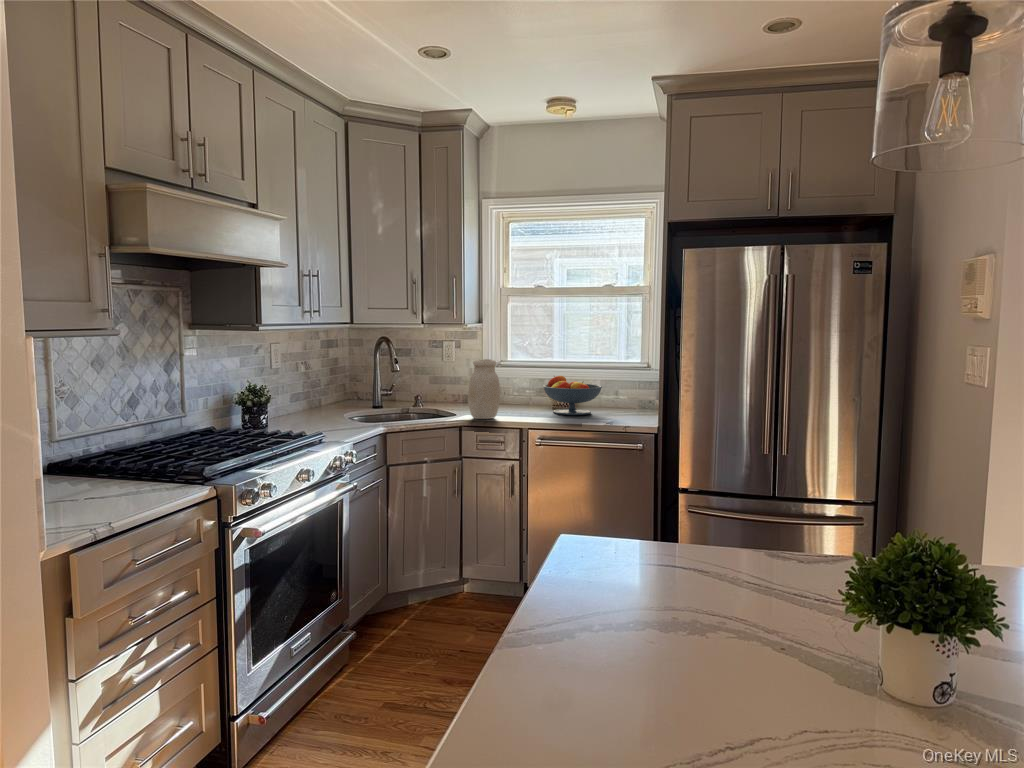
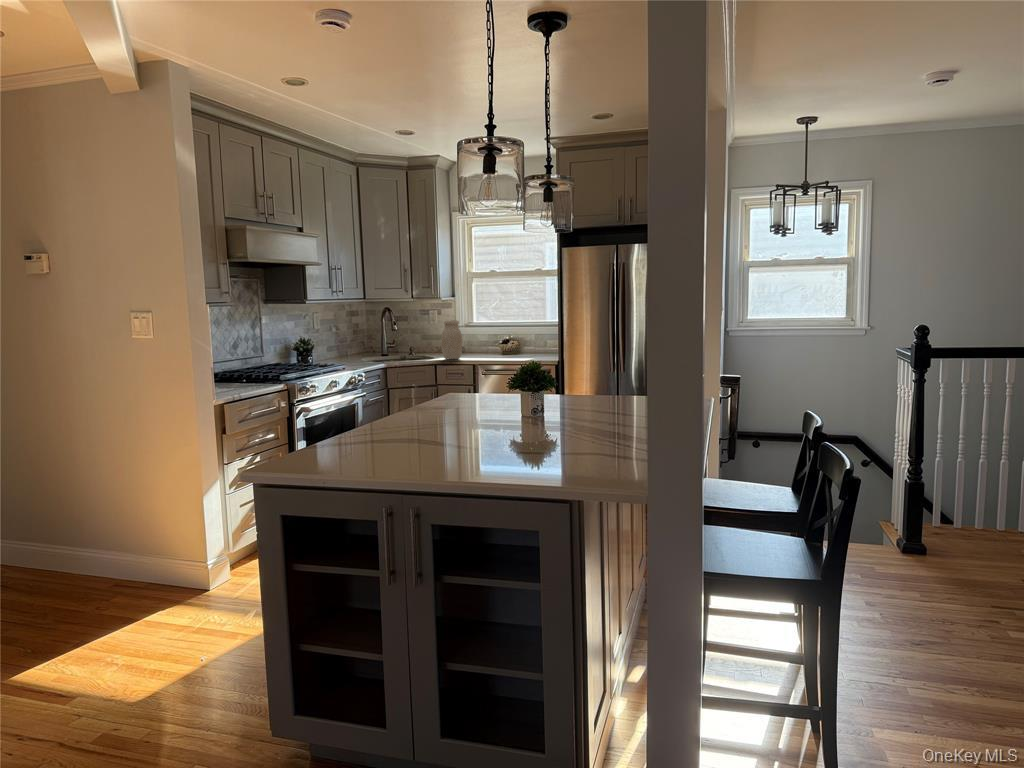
fruit bowl: present [543,376,602,415] -> none [494,331,534,357]

